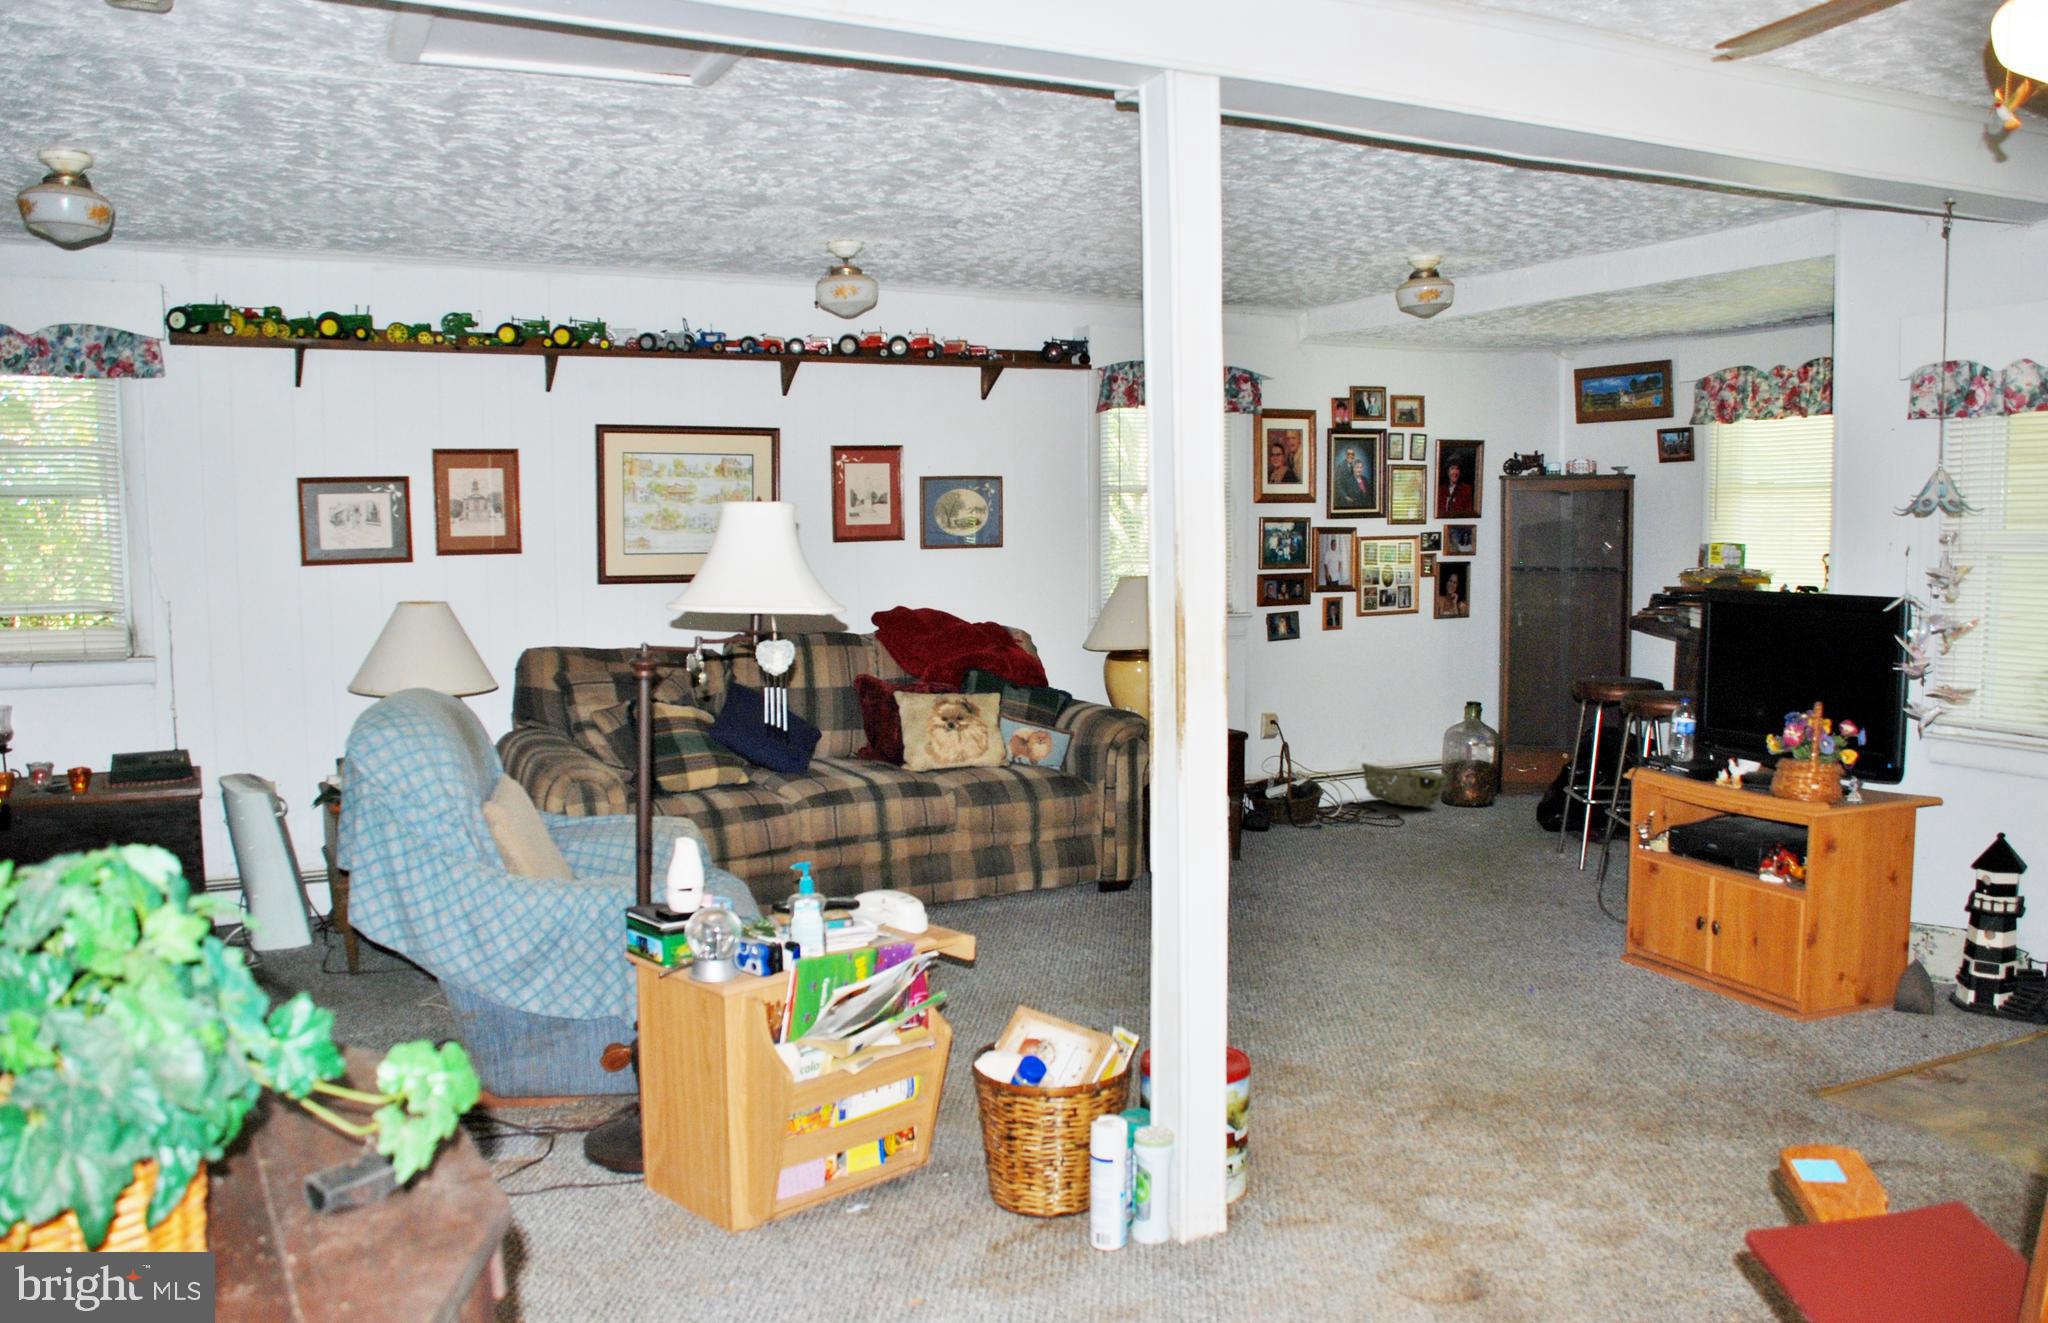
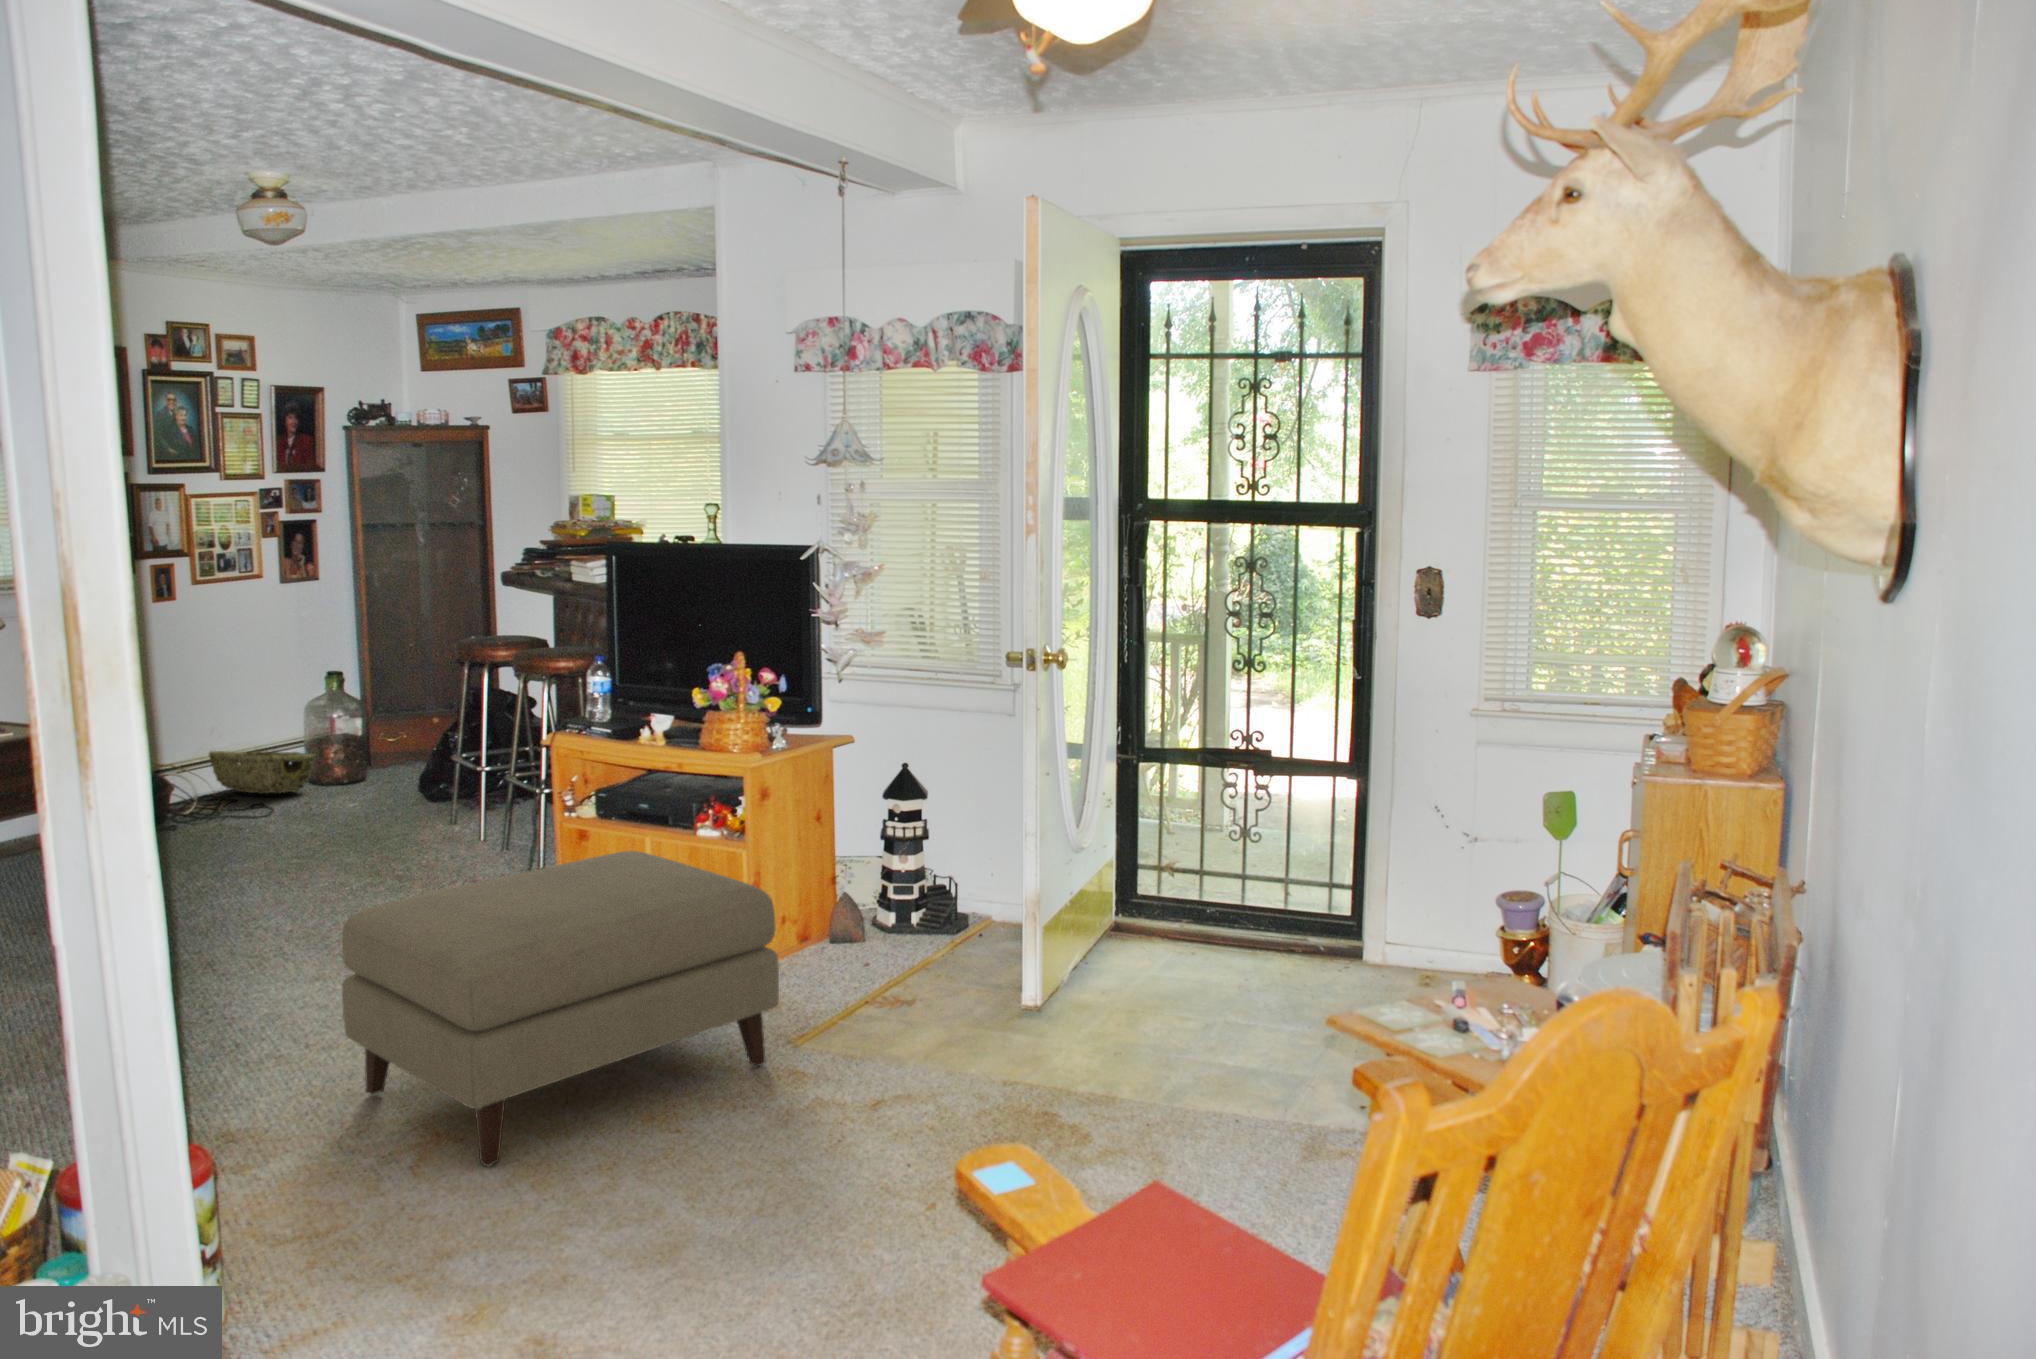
ottoman: none [1414,873,1794,1099] -> present [342,851,779,1166]

